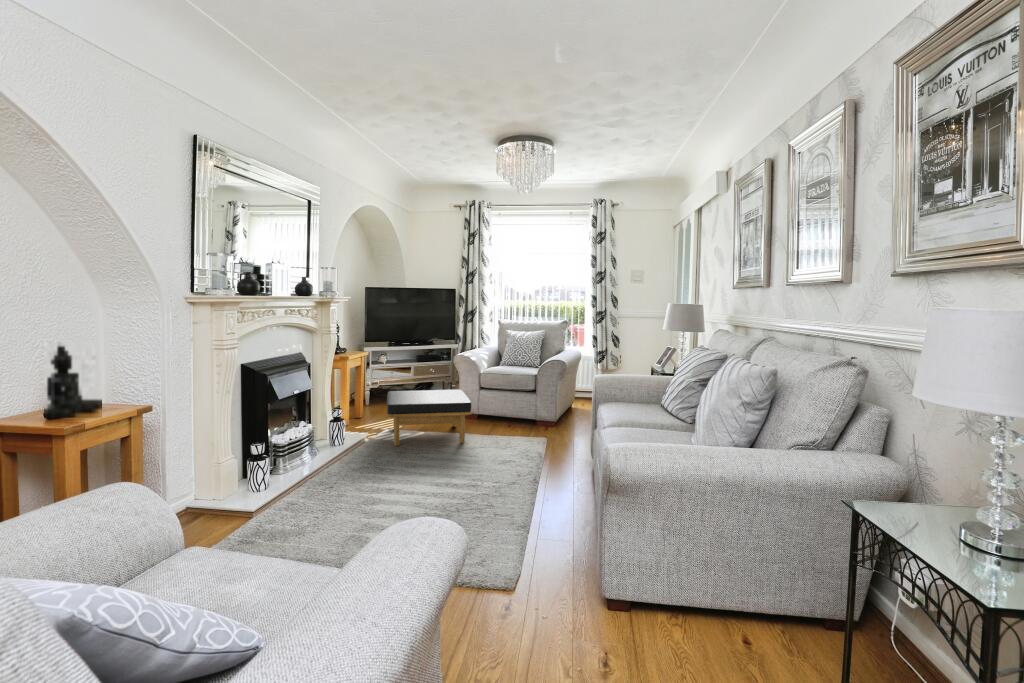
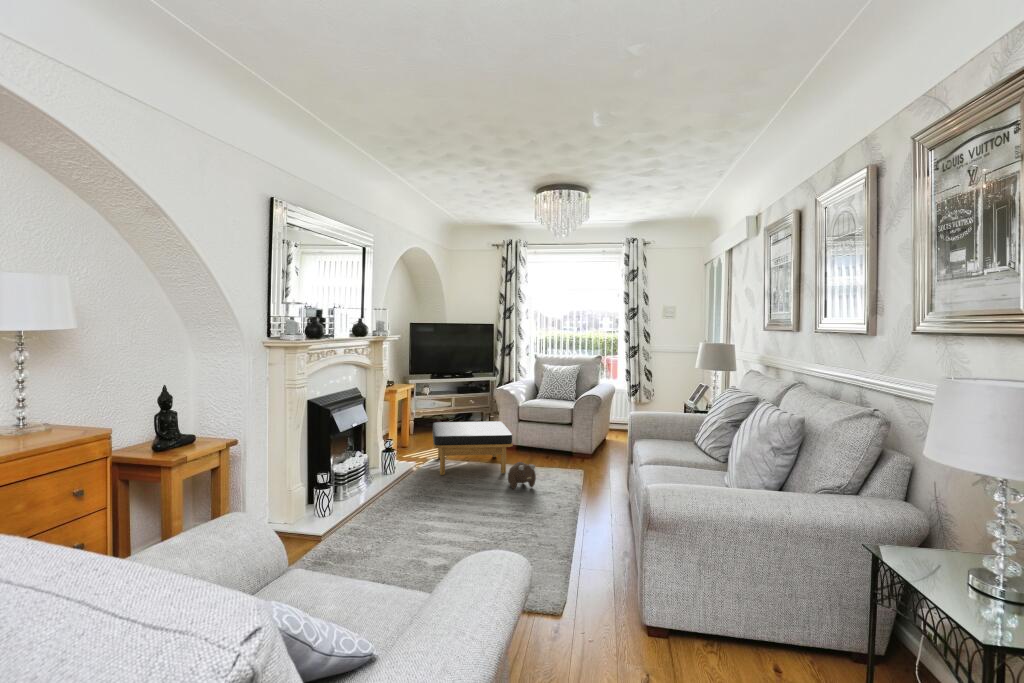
plush toy: none [466,430,495,459] -> present [508,462,536,489]

